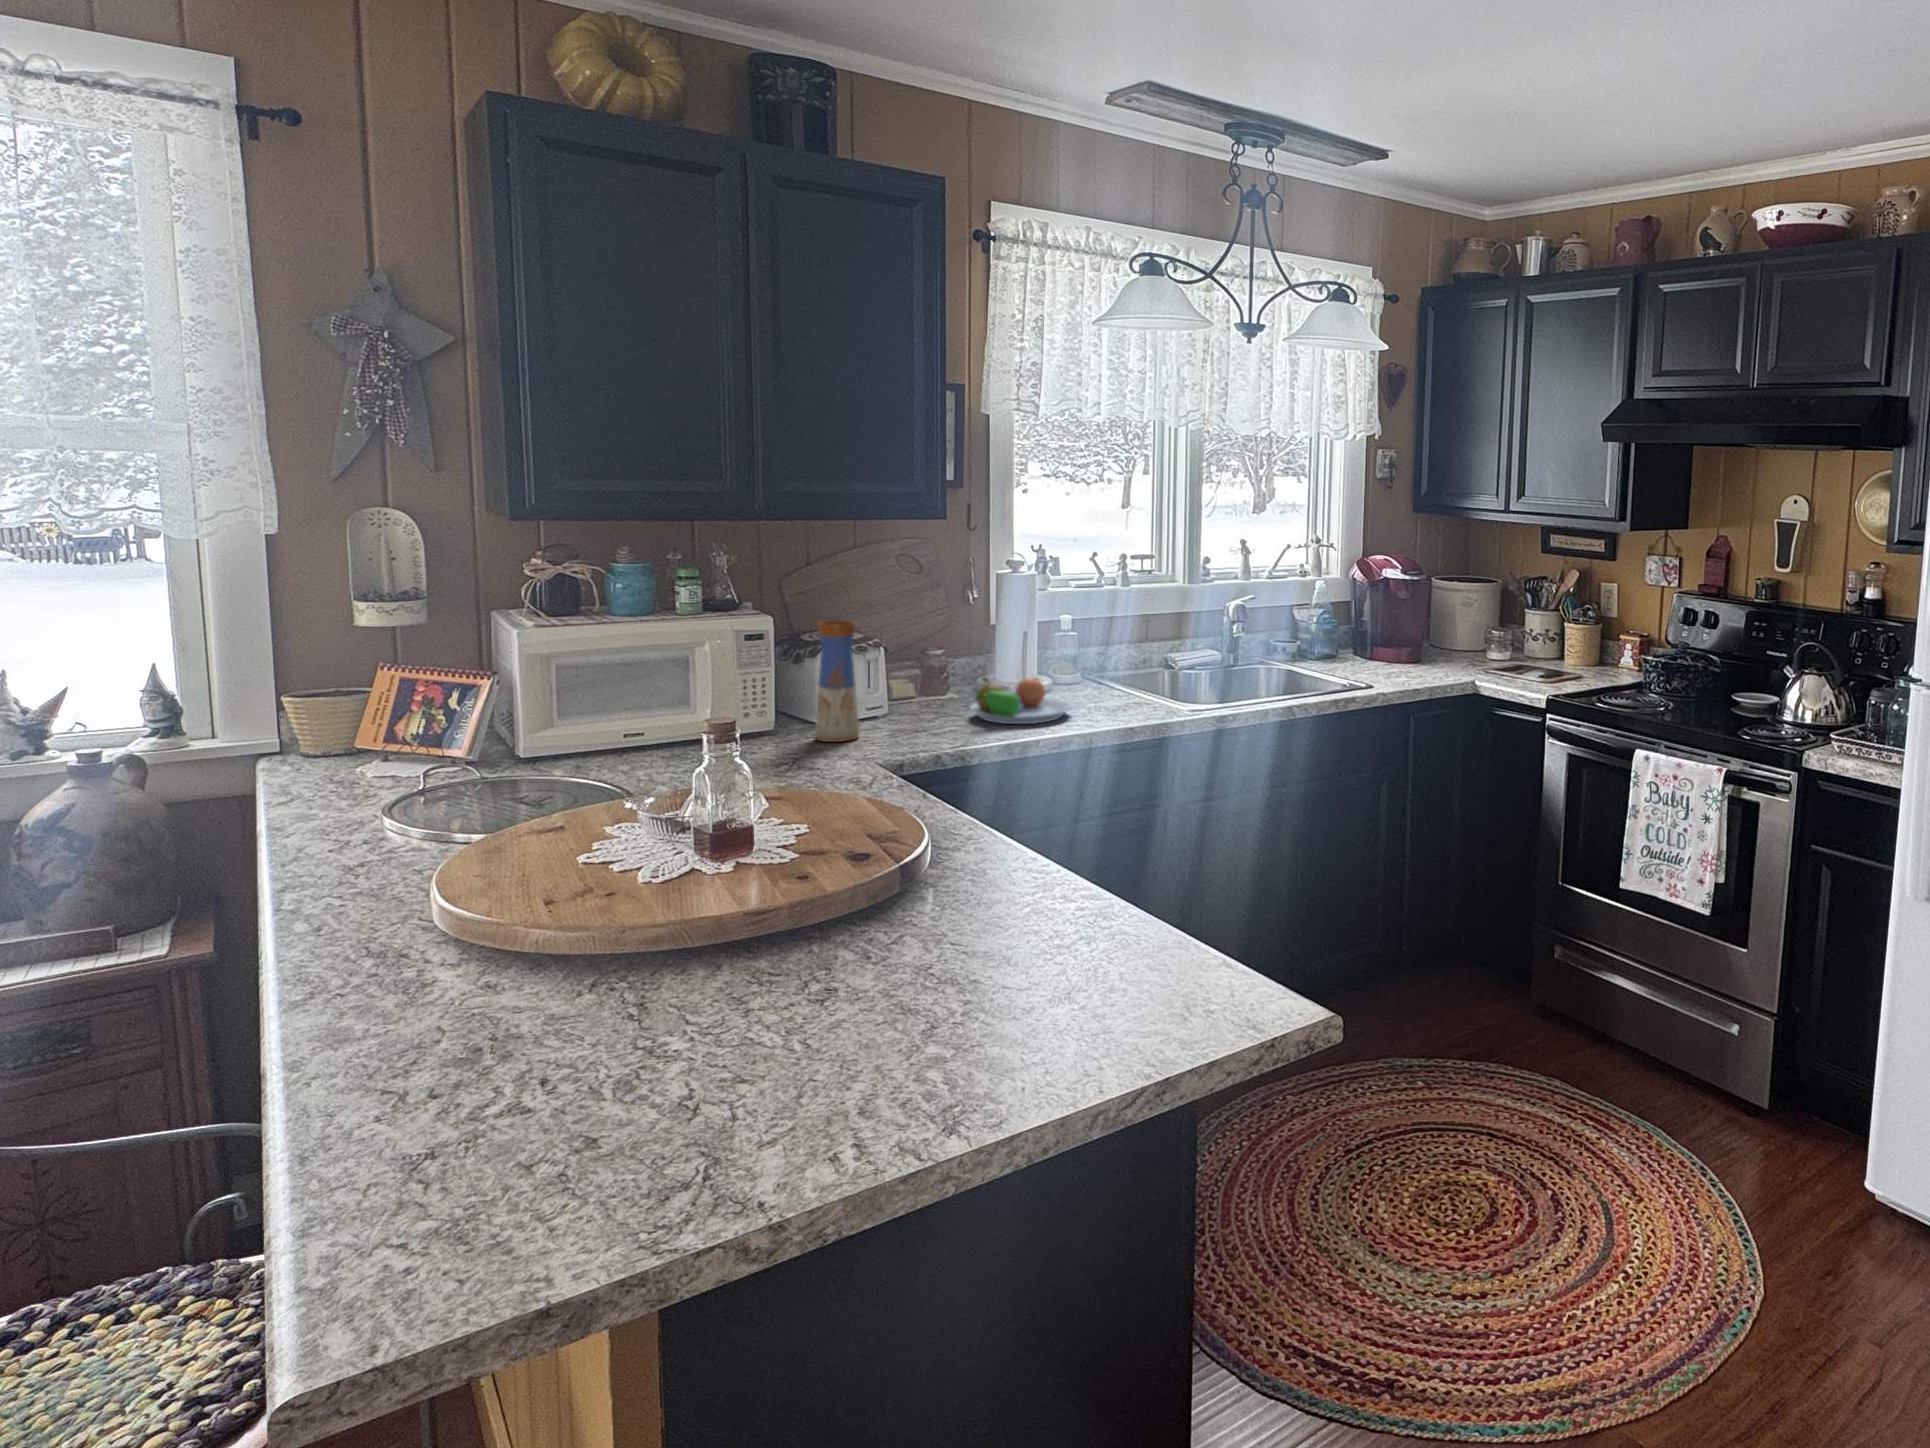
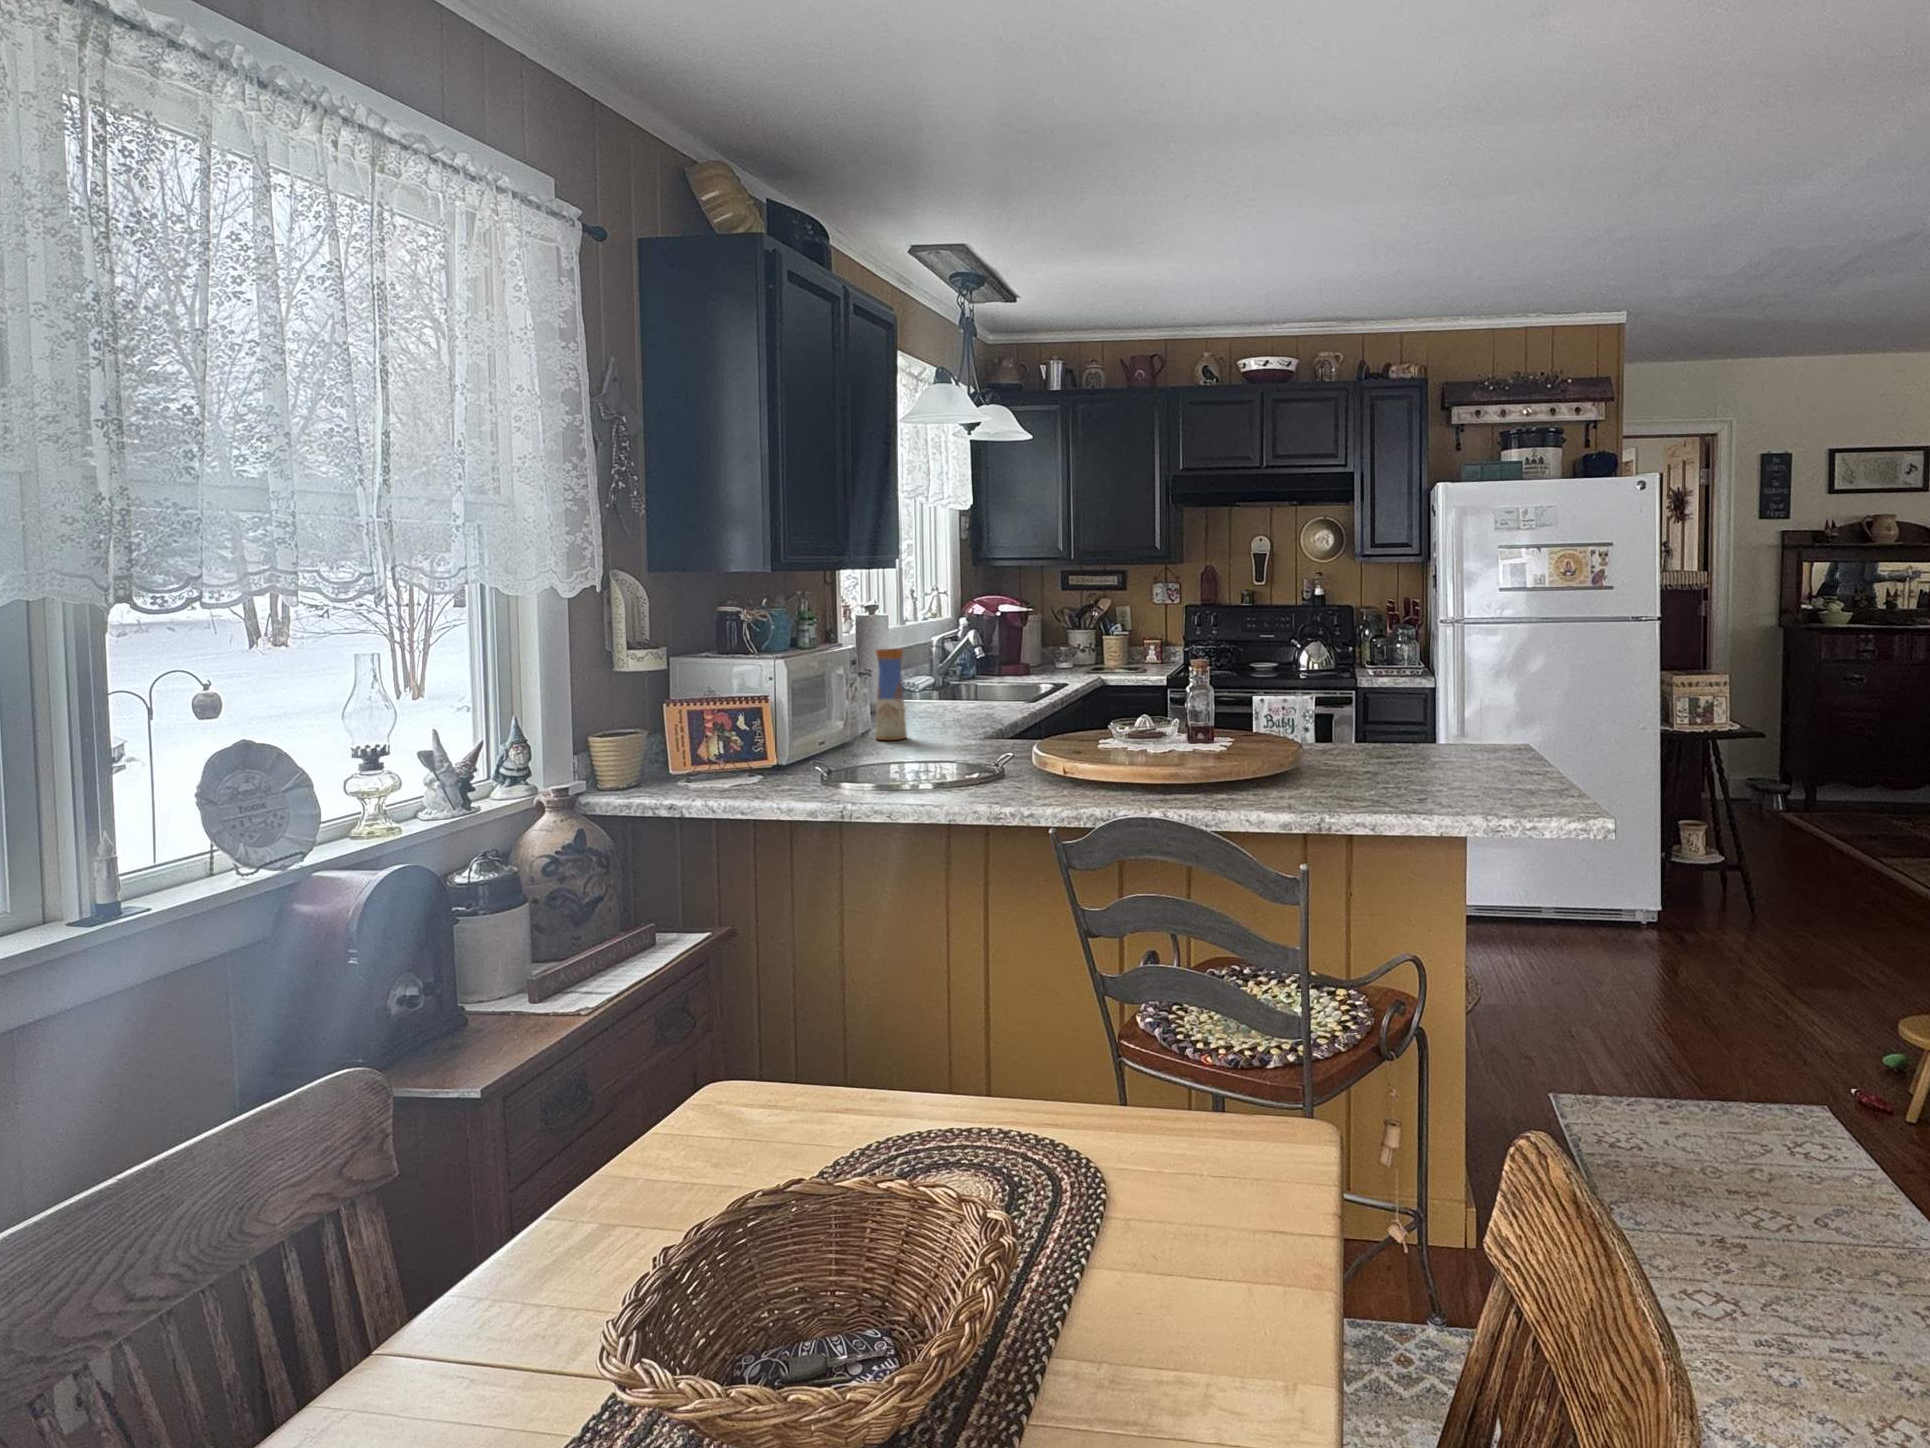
fruit bowl: present [971,678,1071,724] -> none [906,691,981,721]

